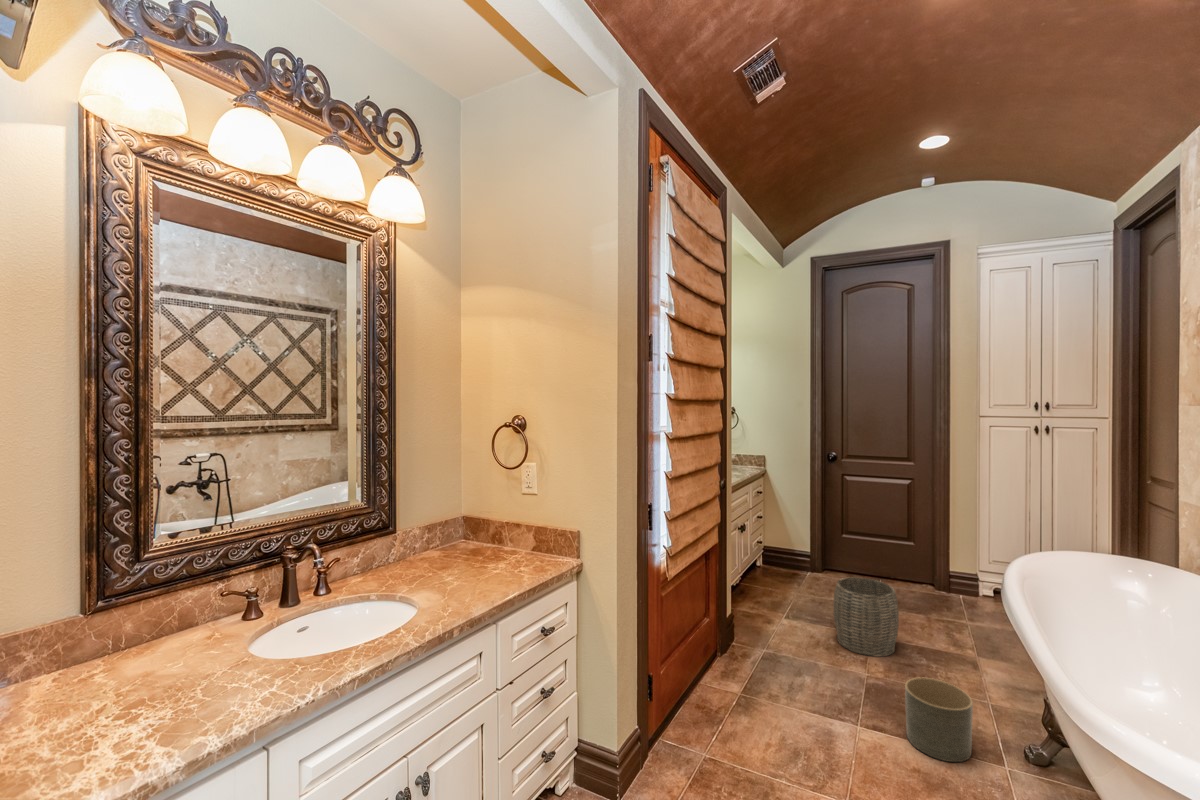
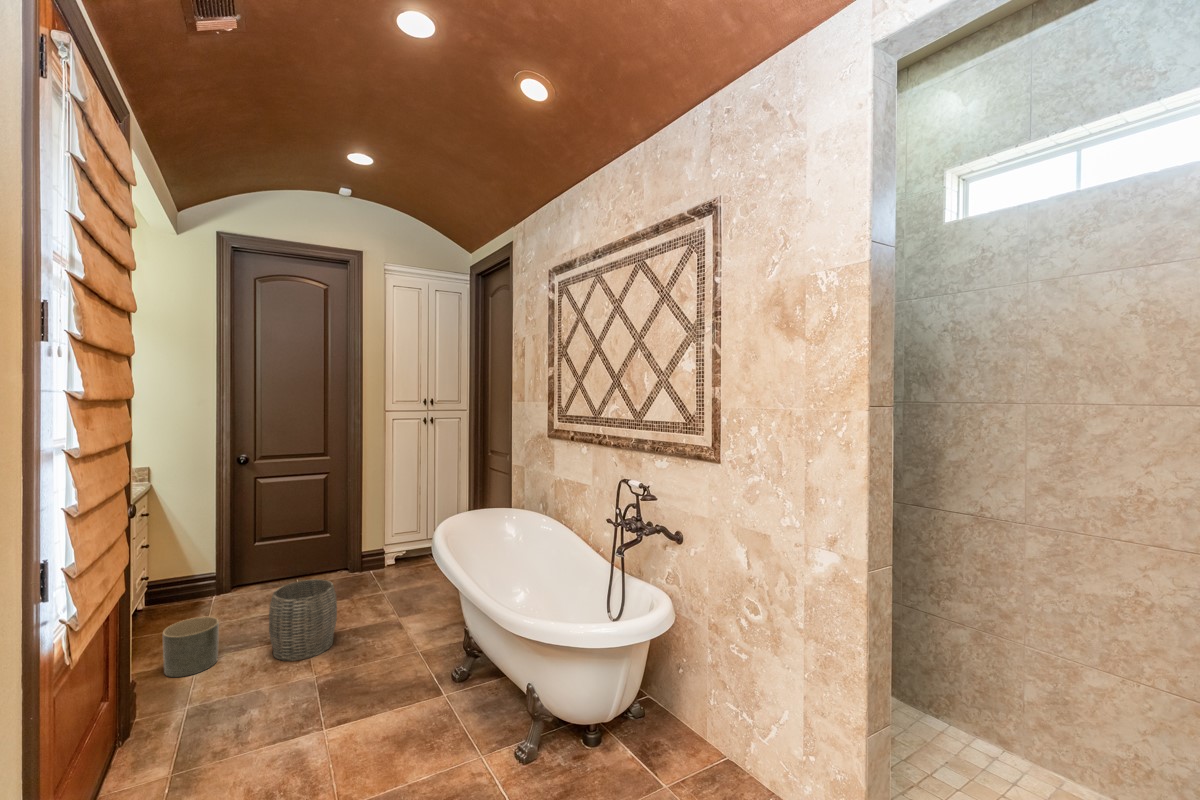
planter: present [905,677,973,762] -> present [163,617,219,677]

